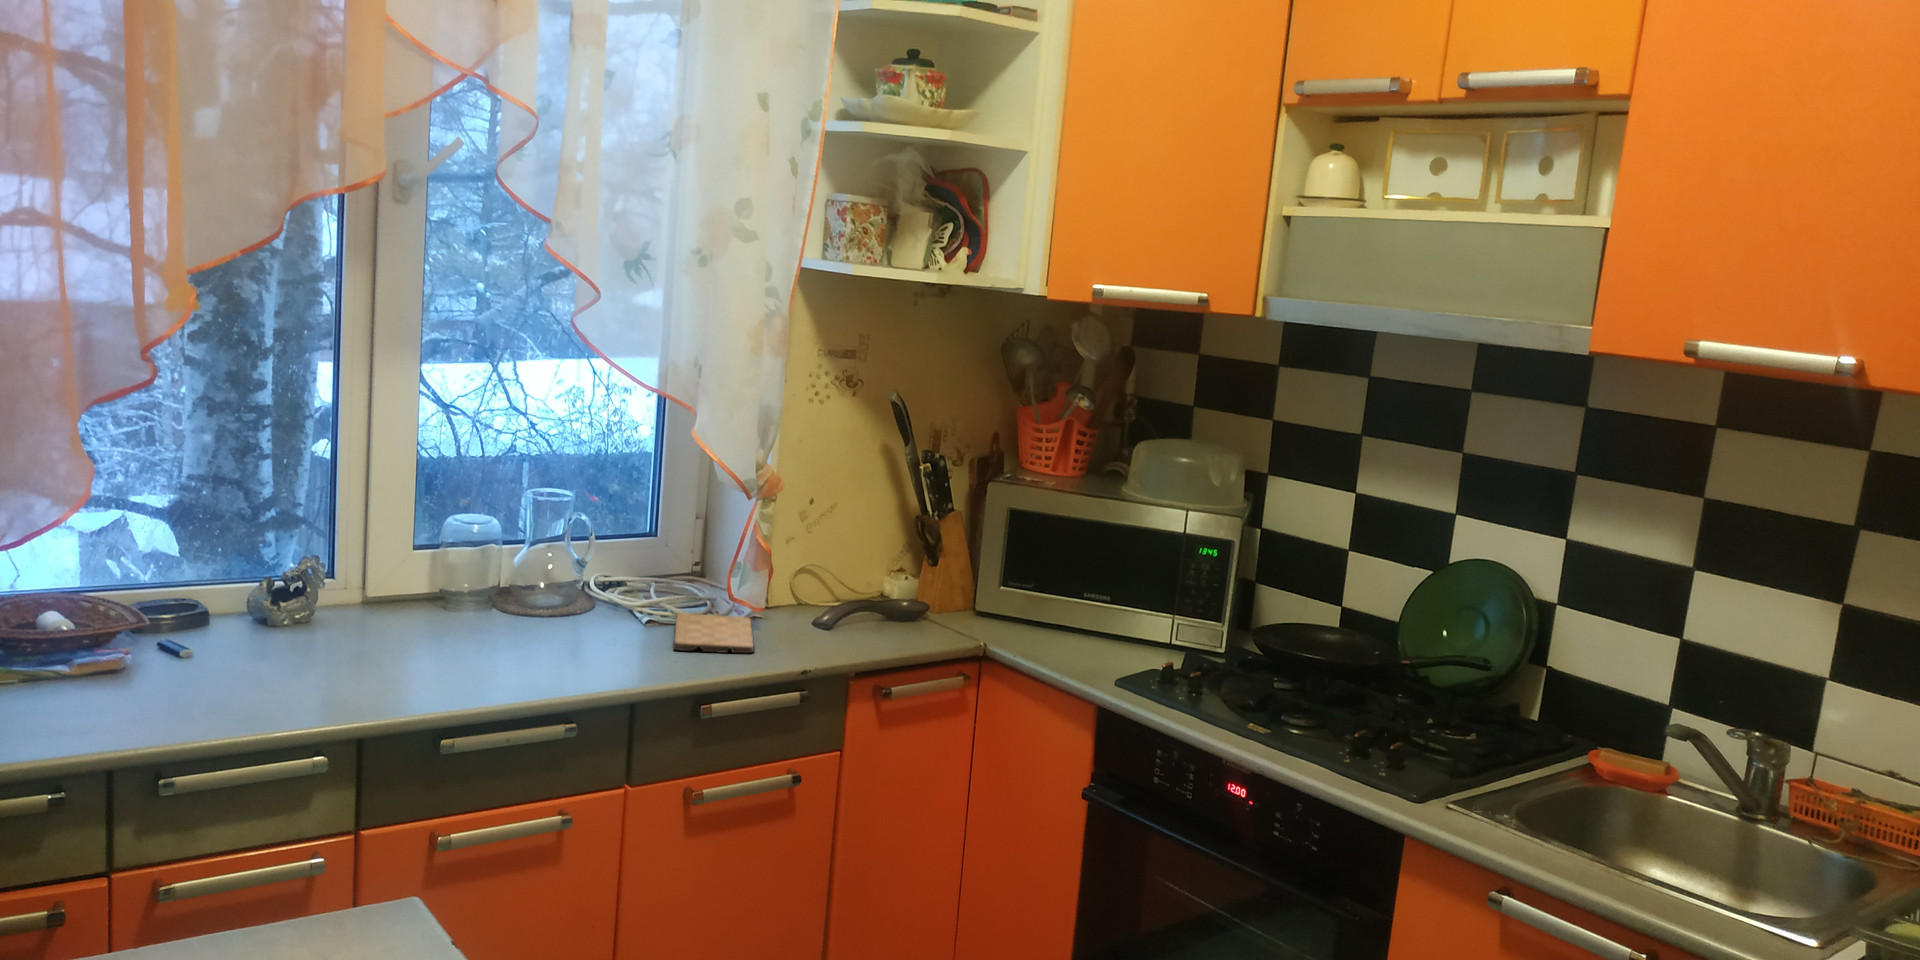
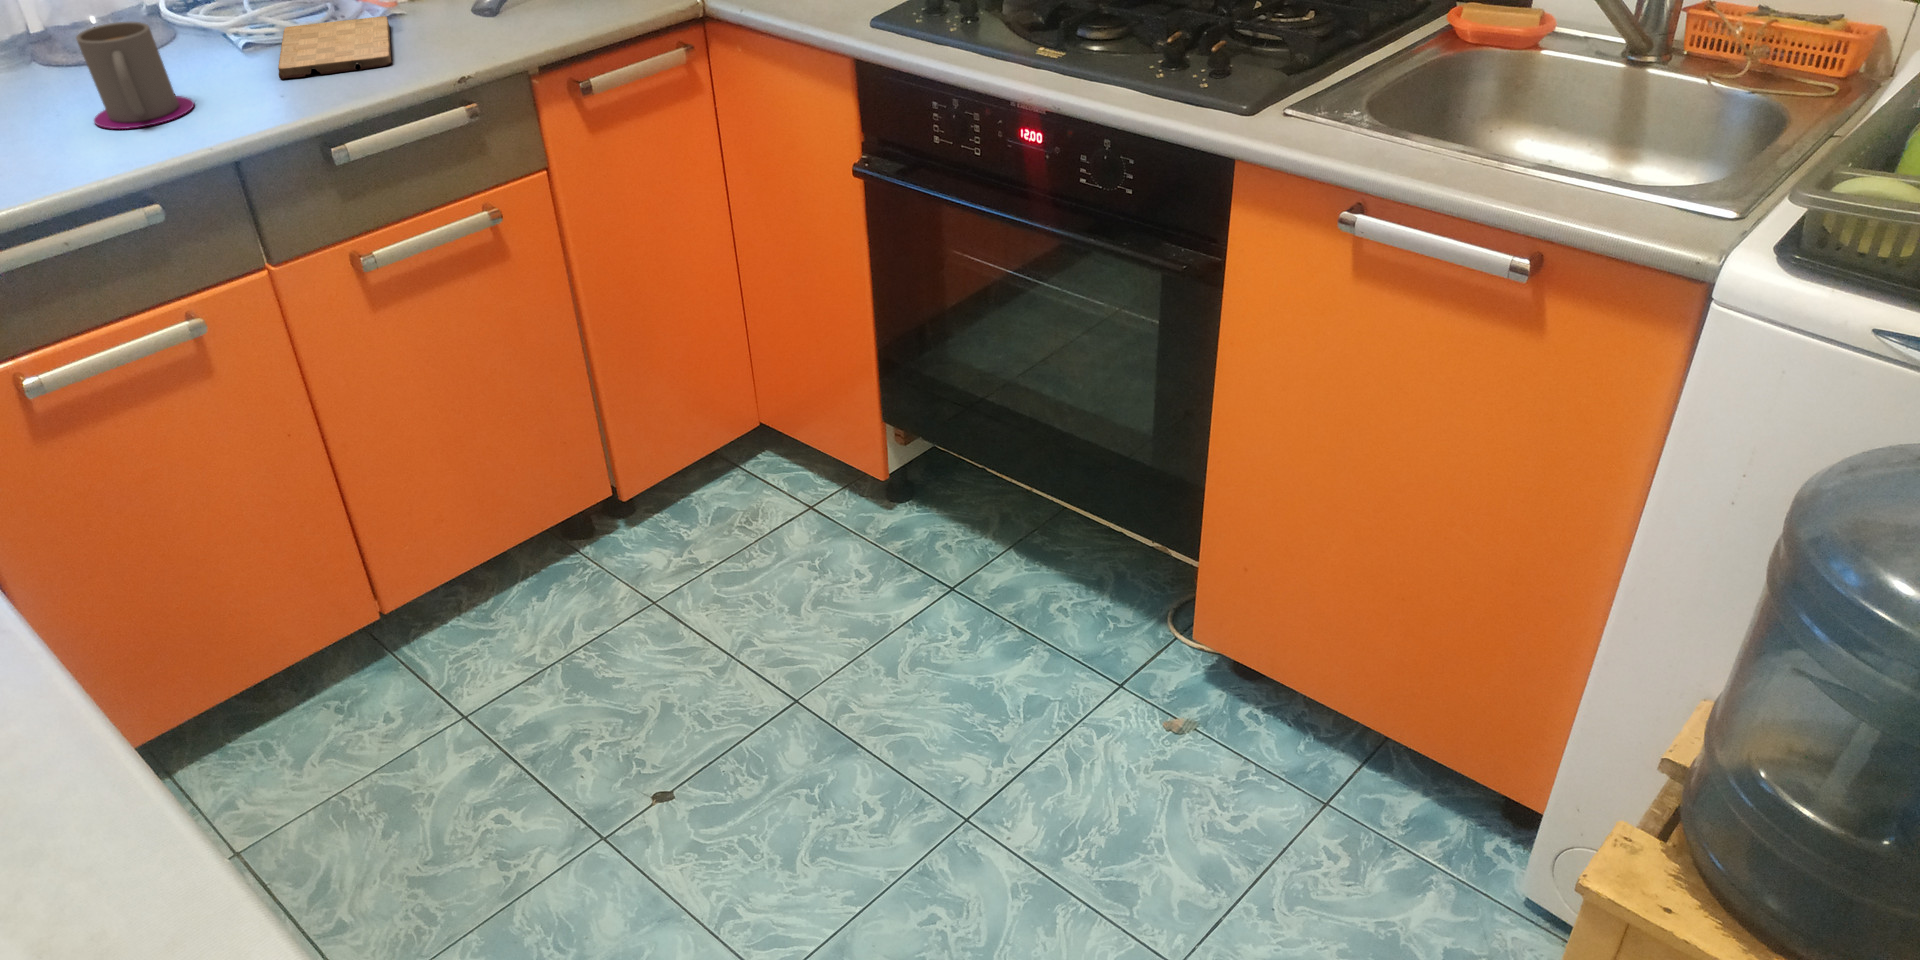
mug: none [544,595,614,668] -> present [76,22,194,129]

